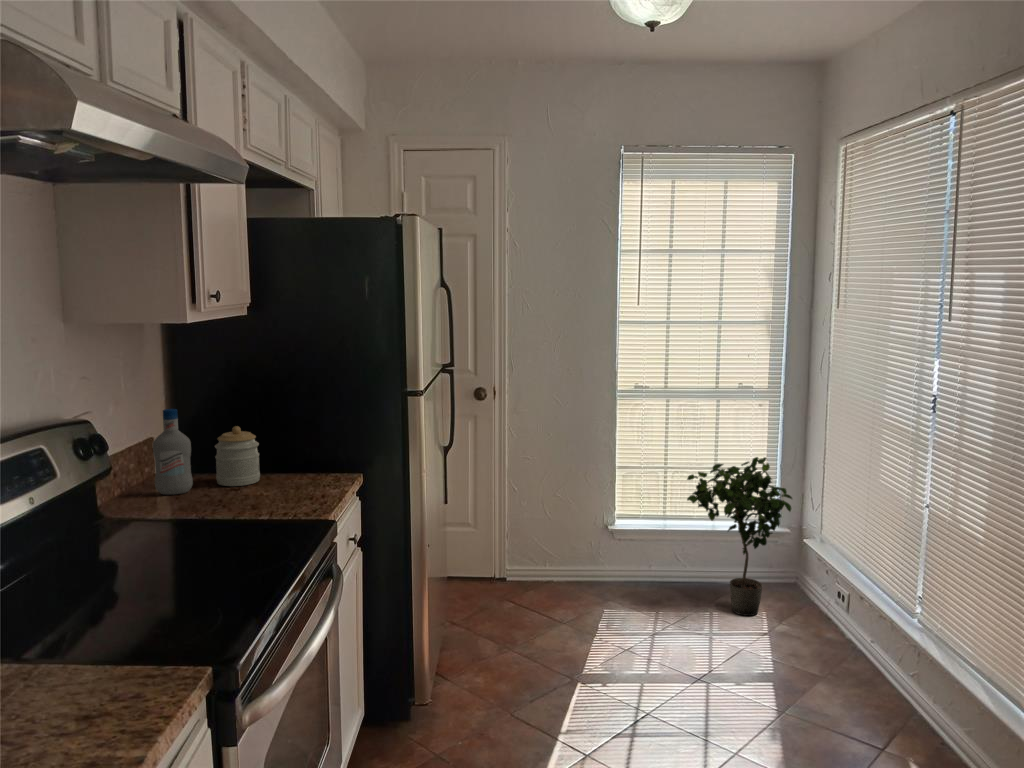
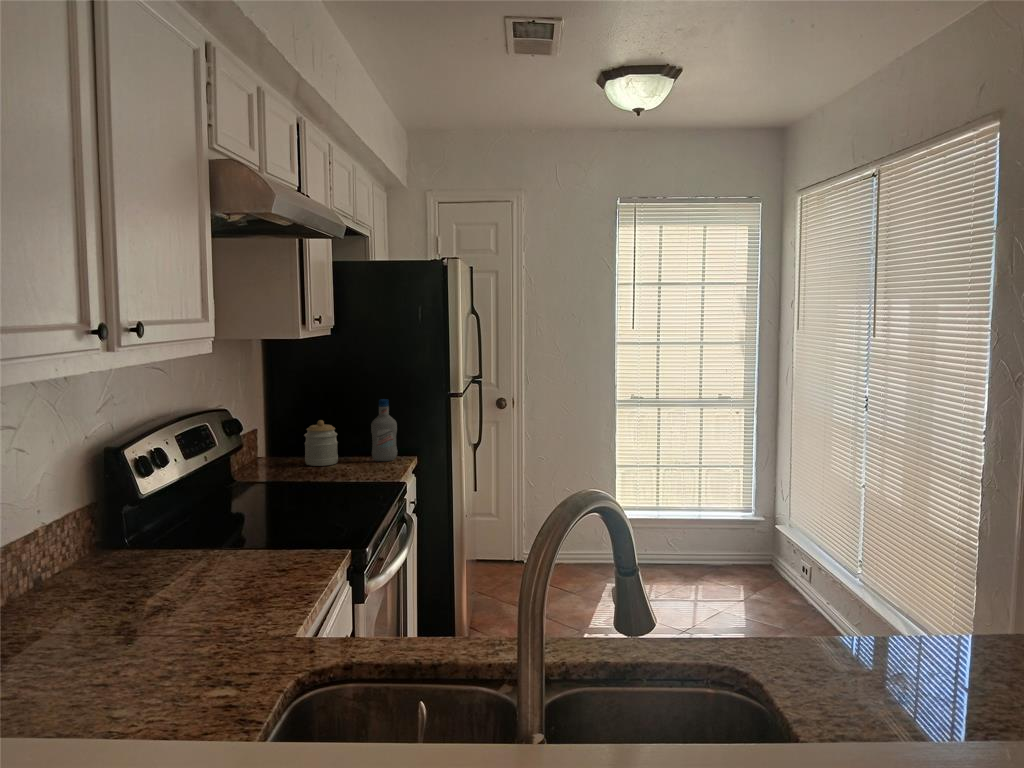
bottle: present [153,409,193,495] -> present [371,399,397,461]
potted plant: present [687,457,792,616] -> none [675,455,765,588]

